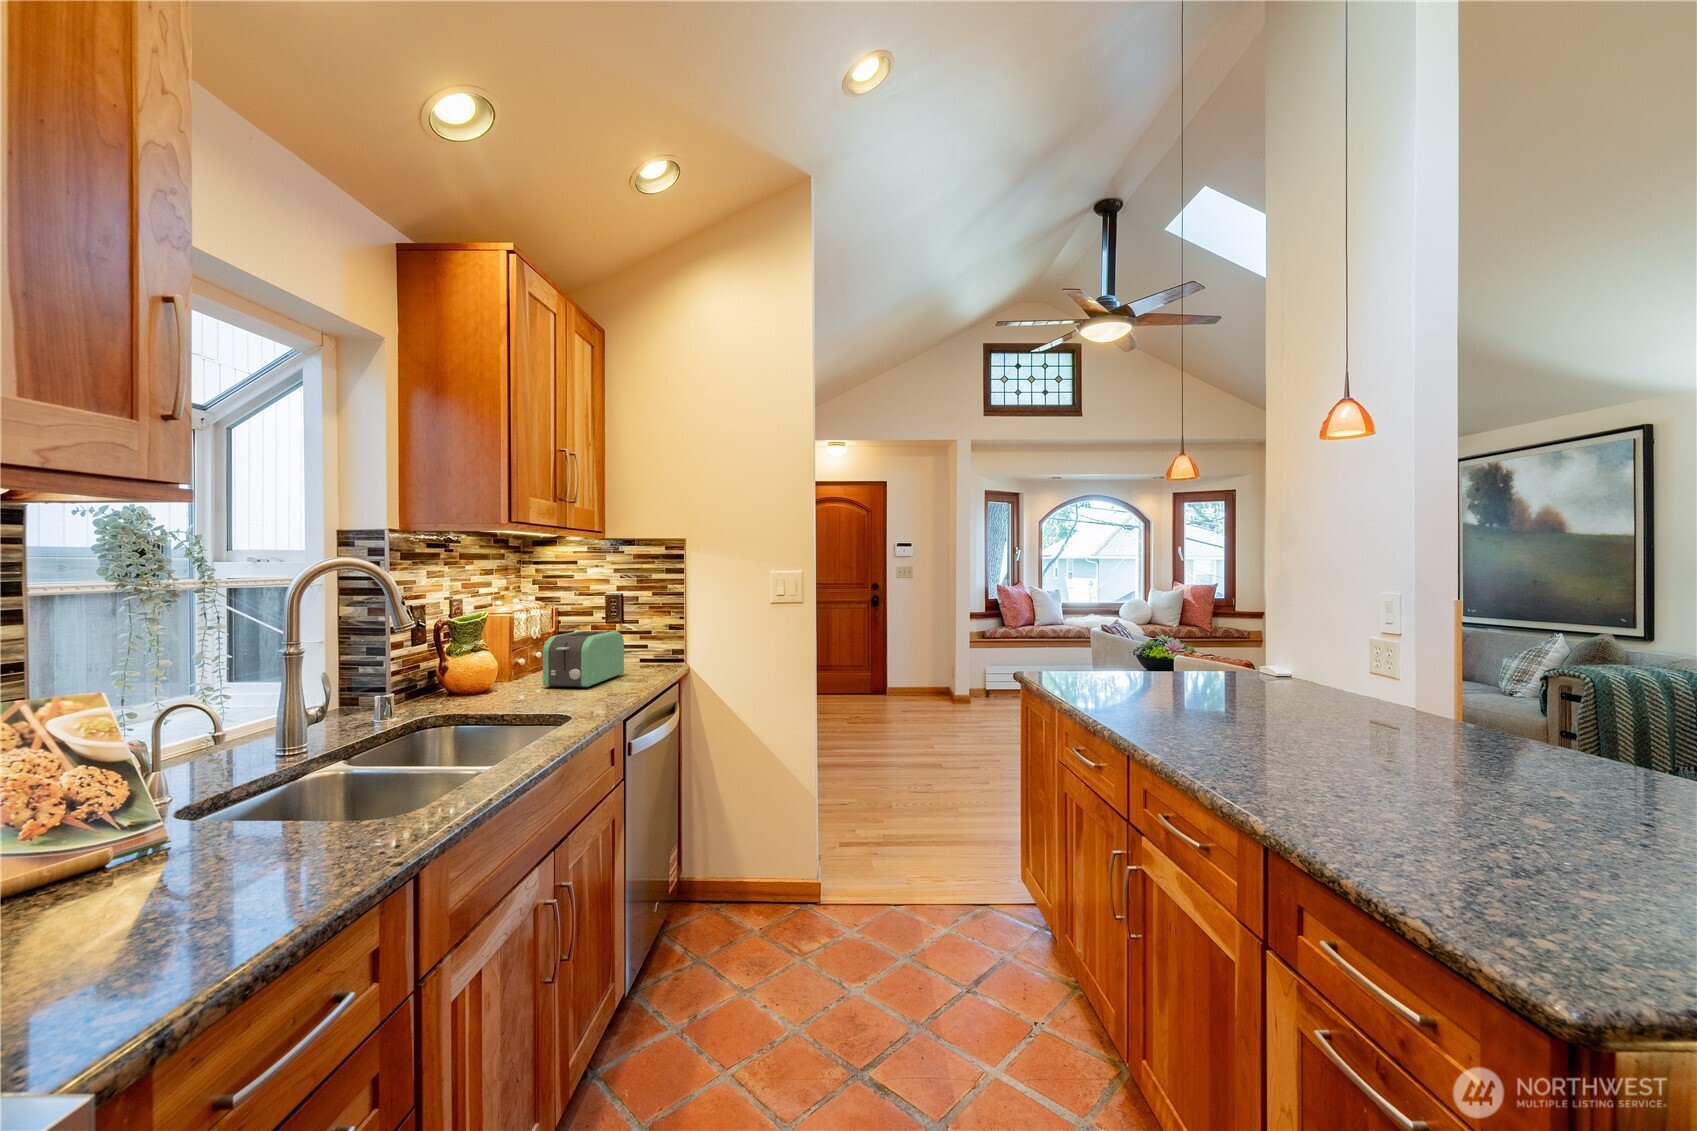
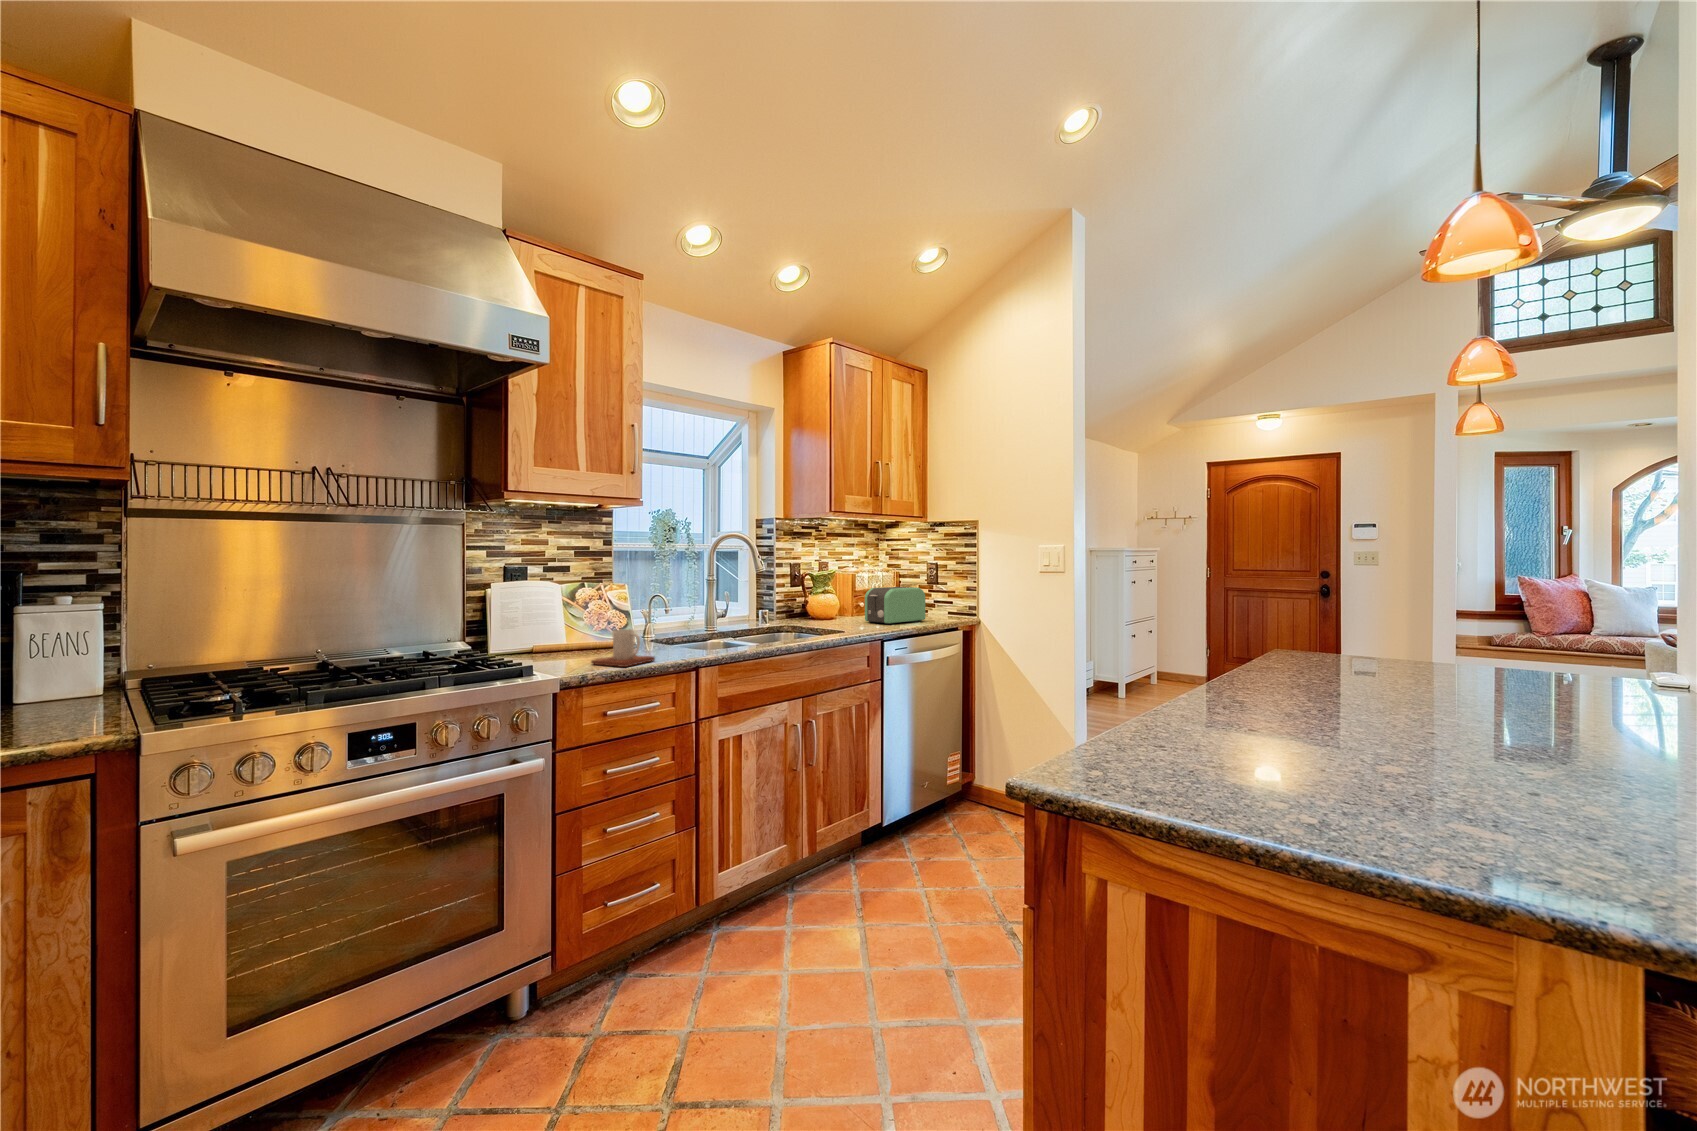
mug: none [86,820,289,950] -> present [591,629,655,667]

